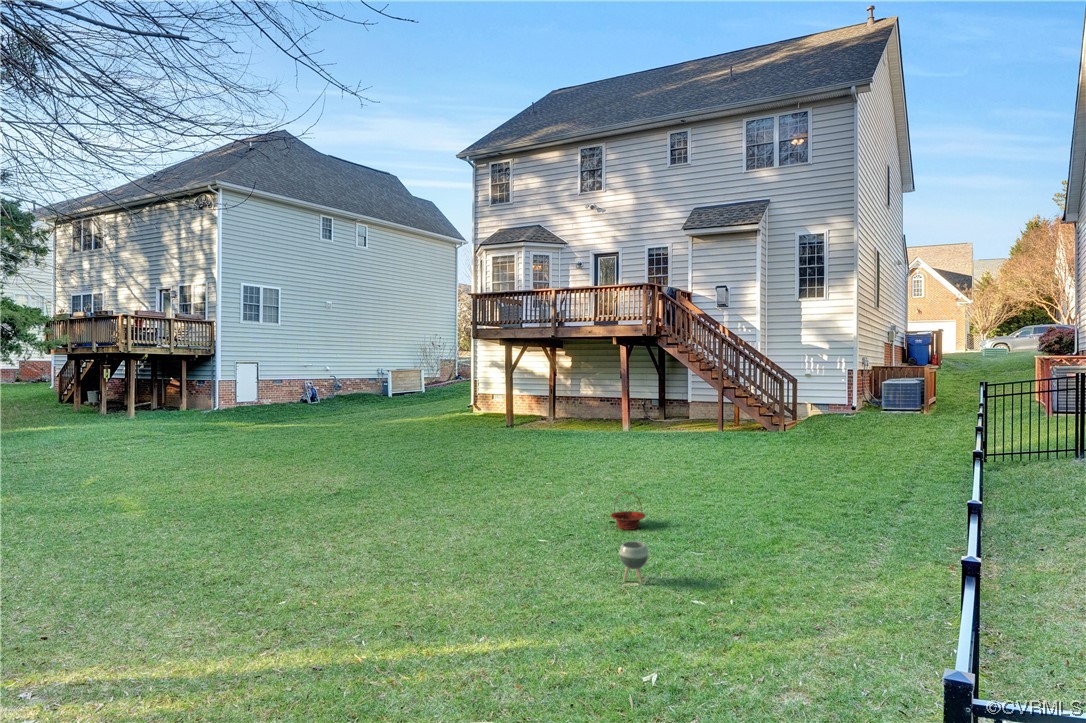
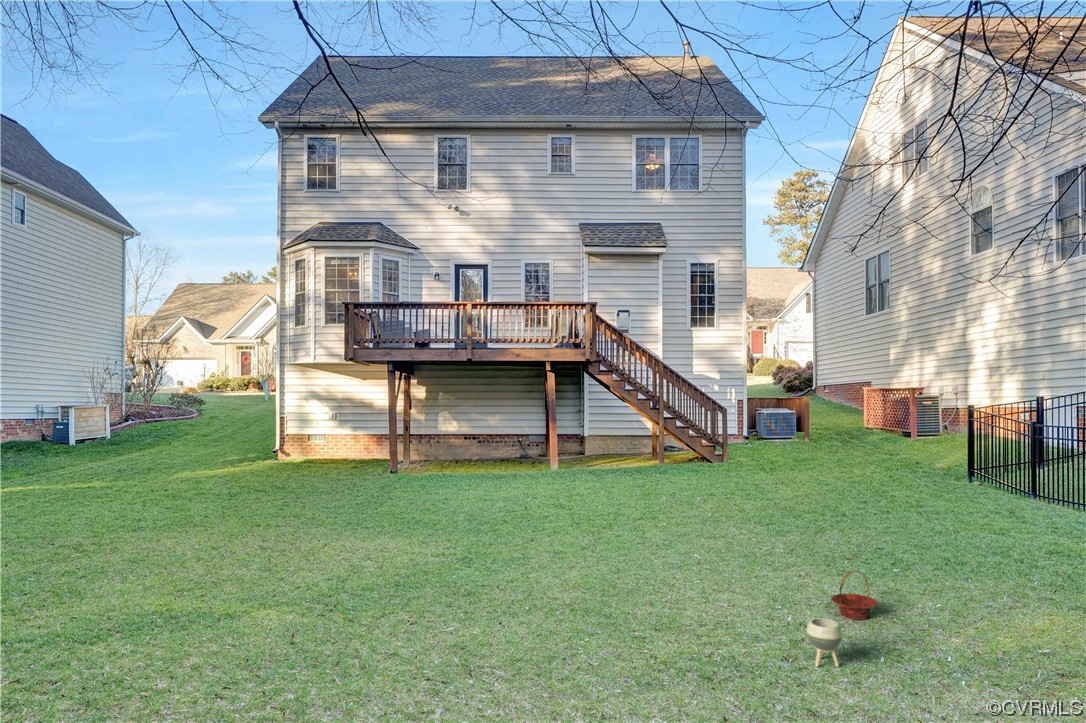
planter: present [619,541,649,584] -> present [807,618,842,667]

